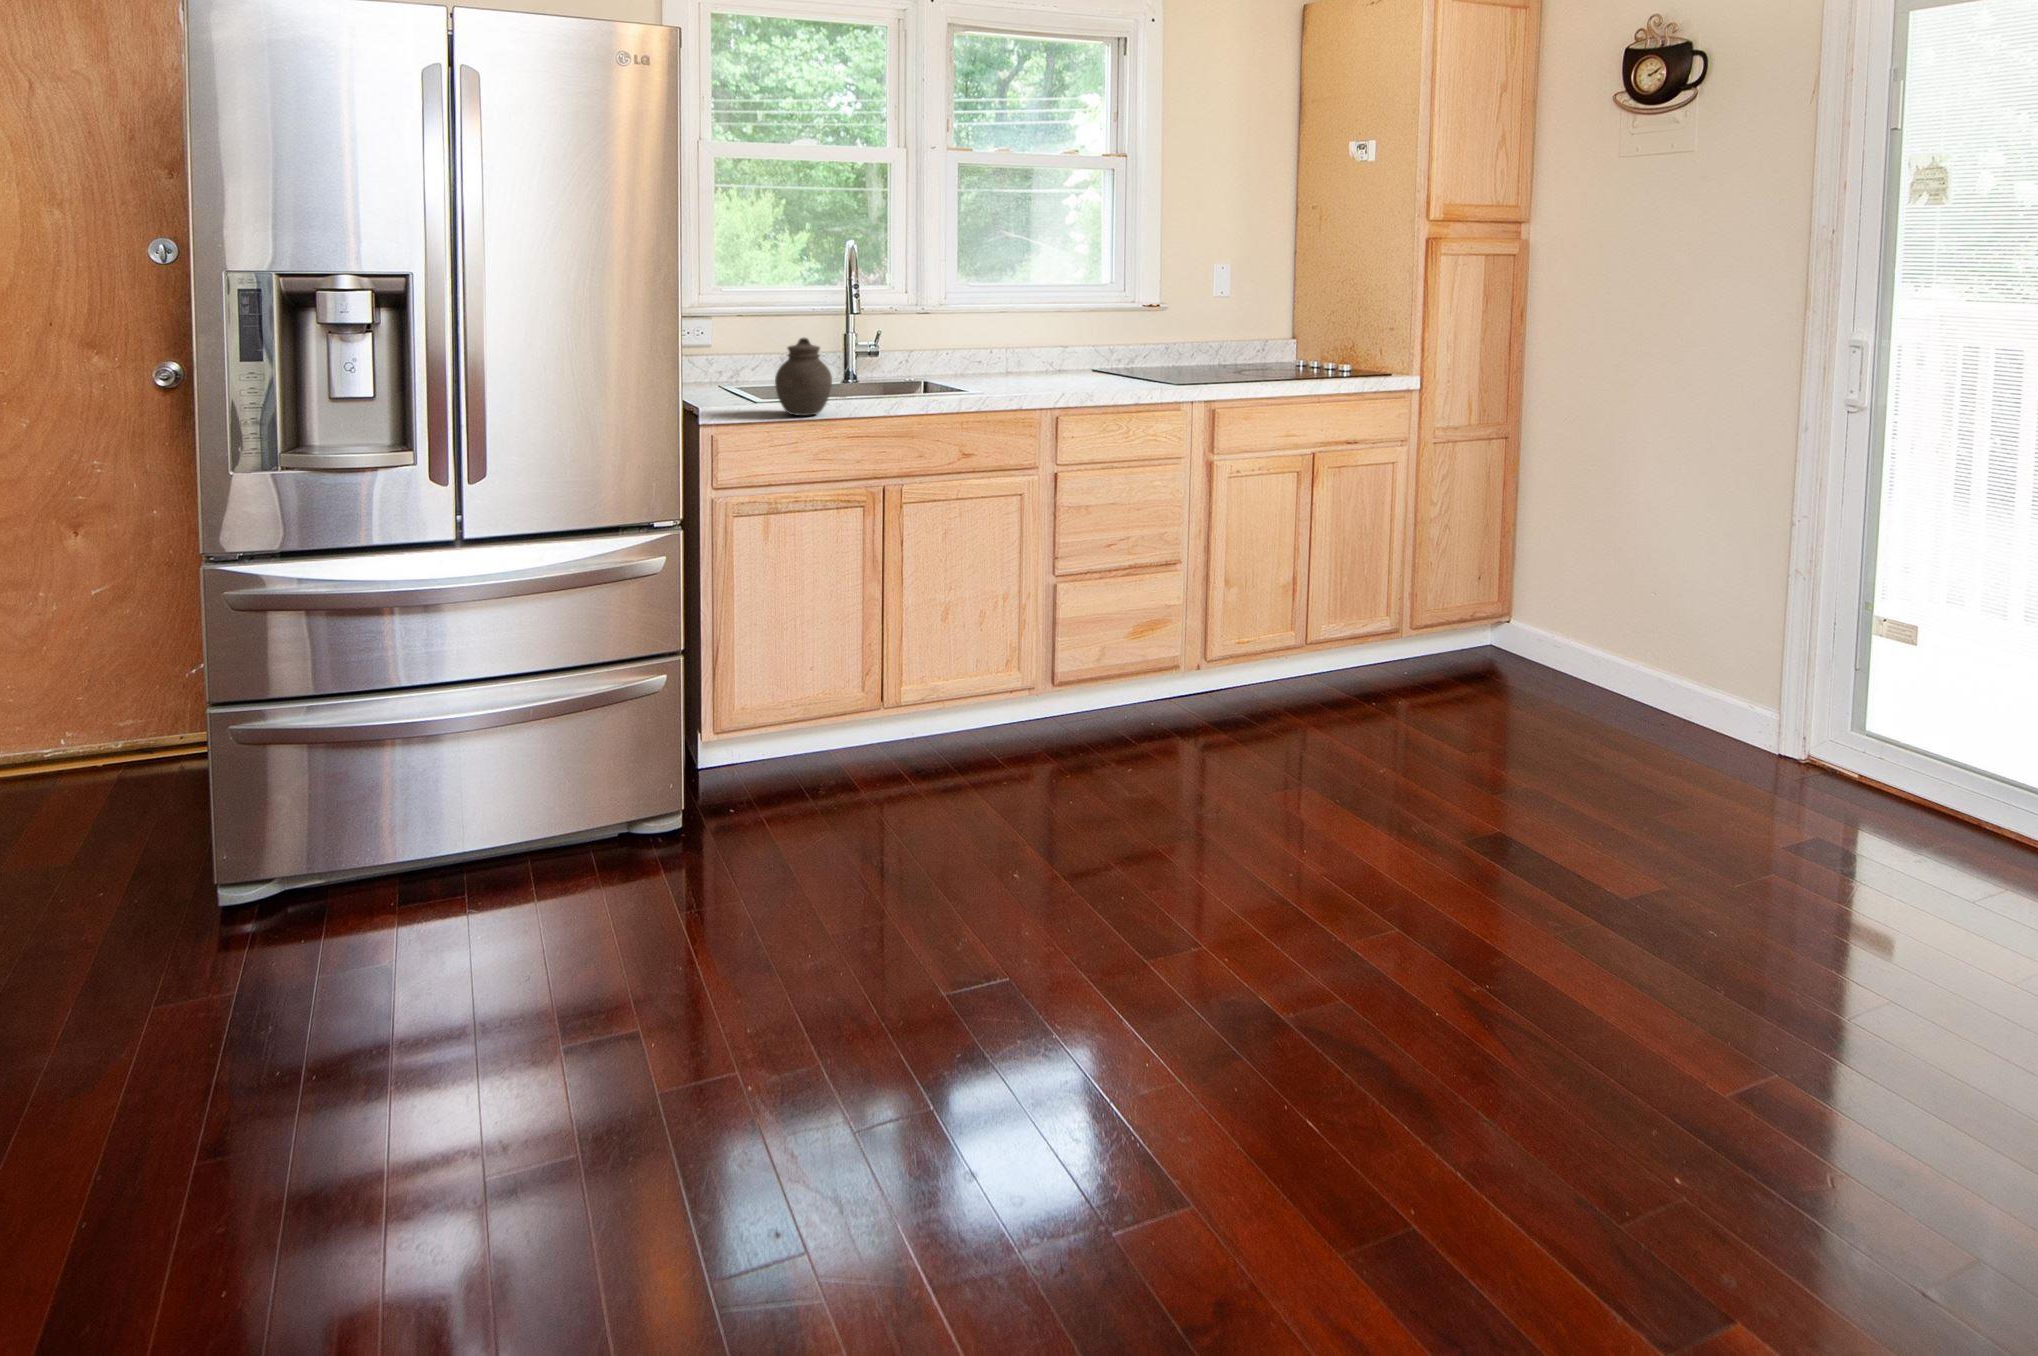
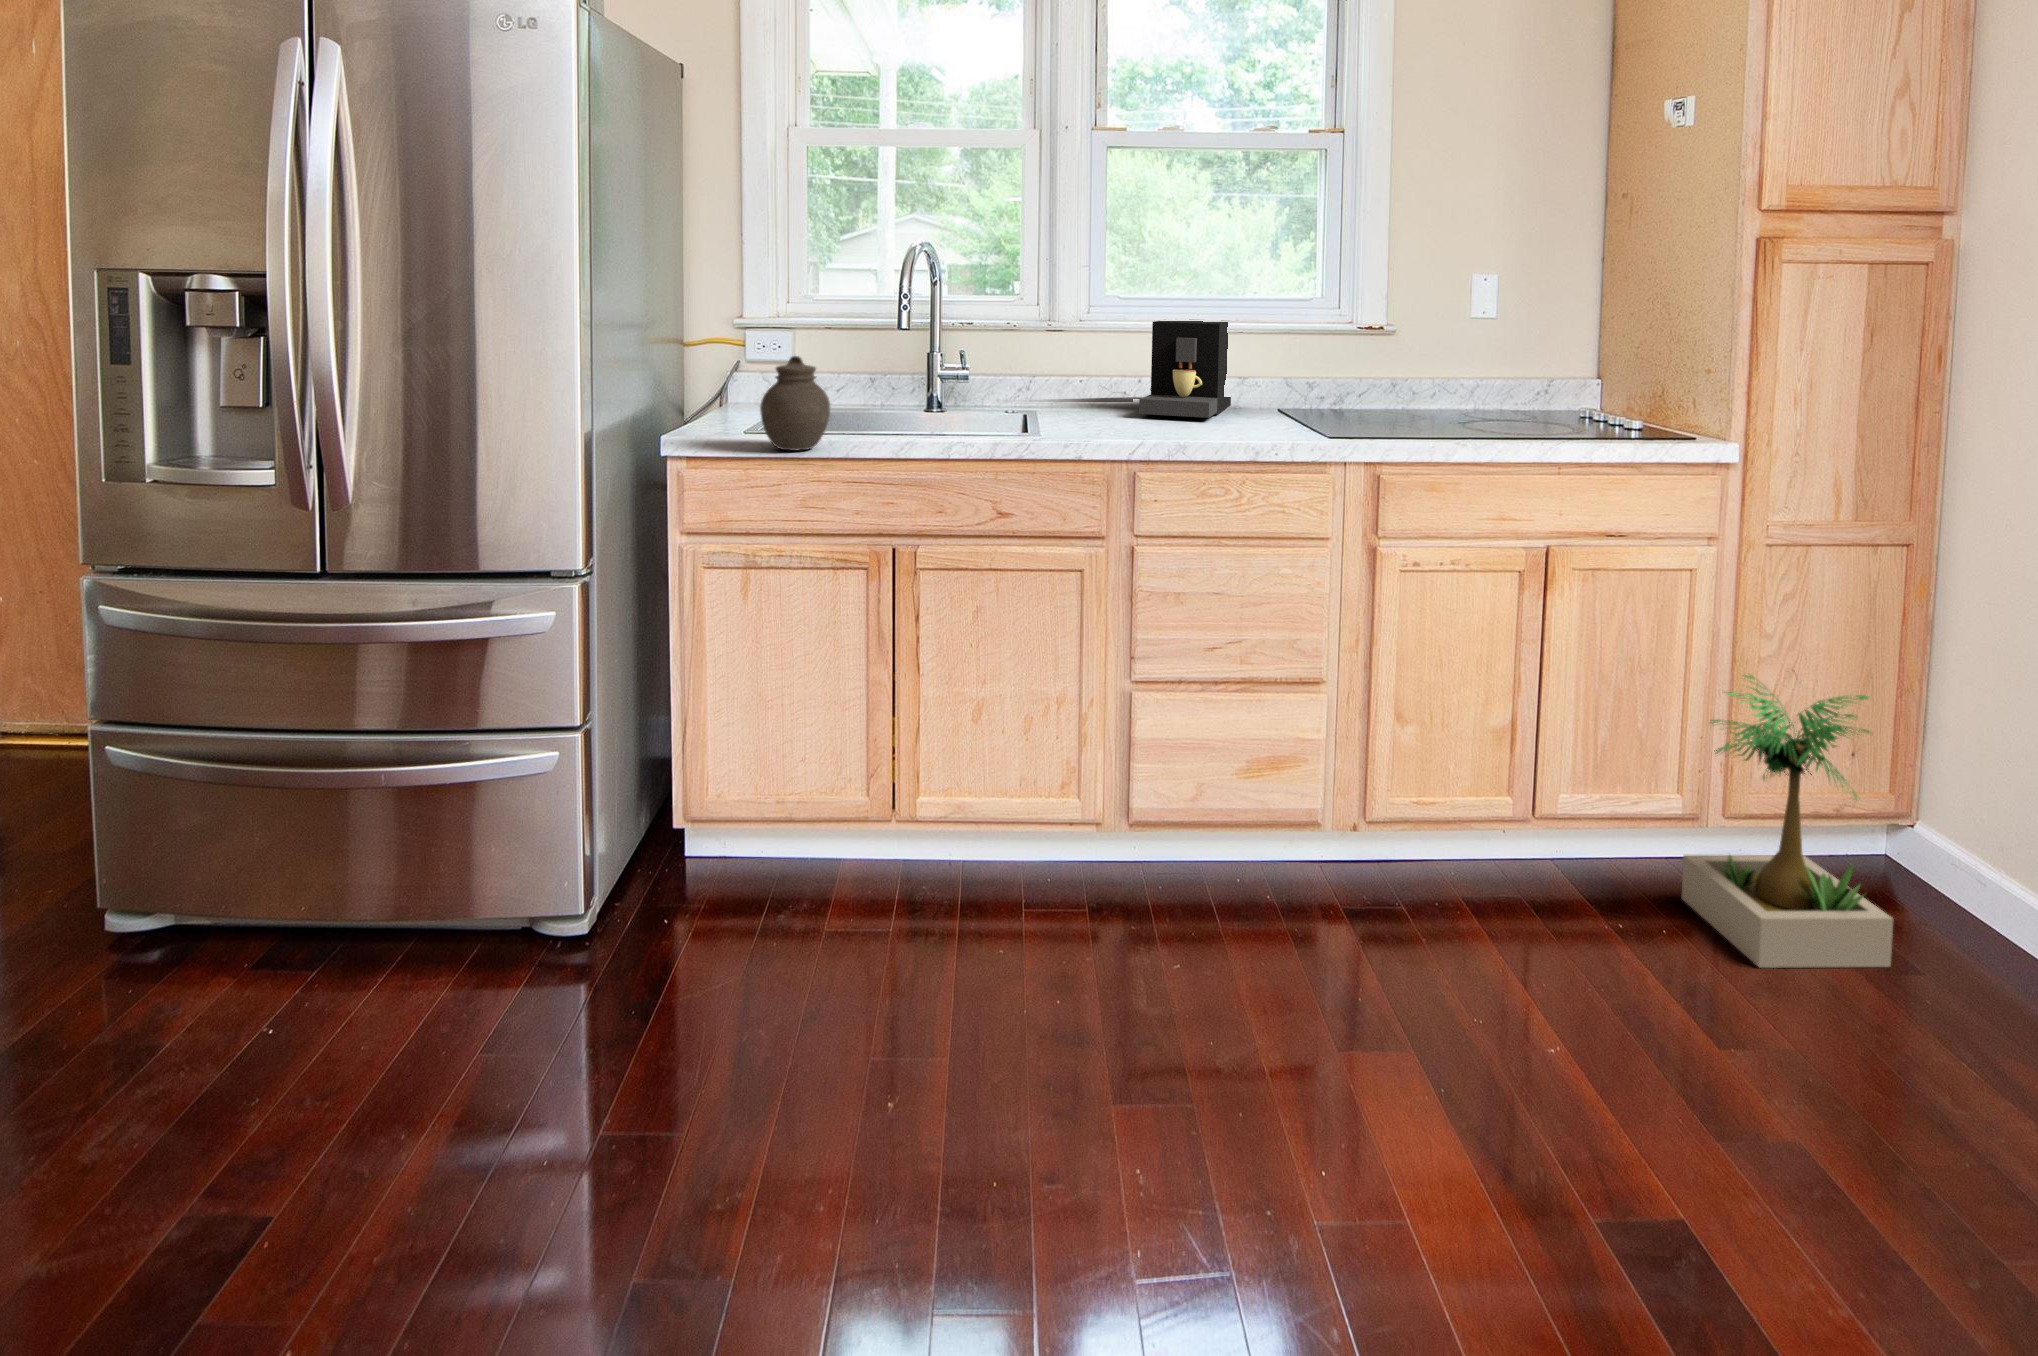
coffee maker: none [999,301,1062,377] -> present [1139,321,1231,418]
potted plant: none [1398,527,1527,712] -> present [1682,675,1893,968]

